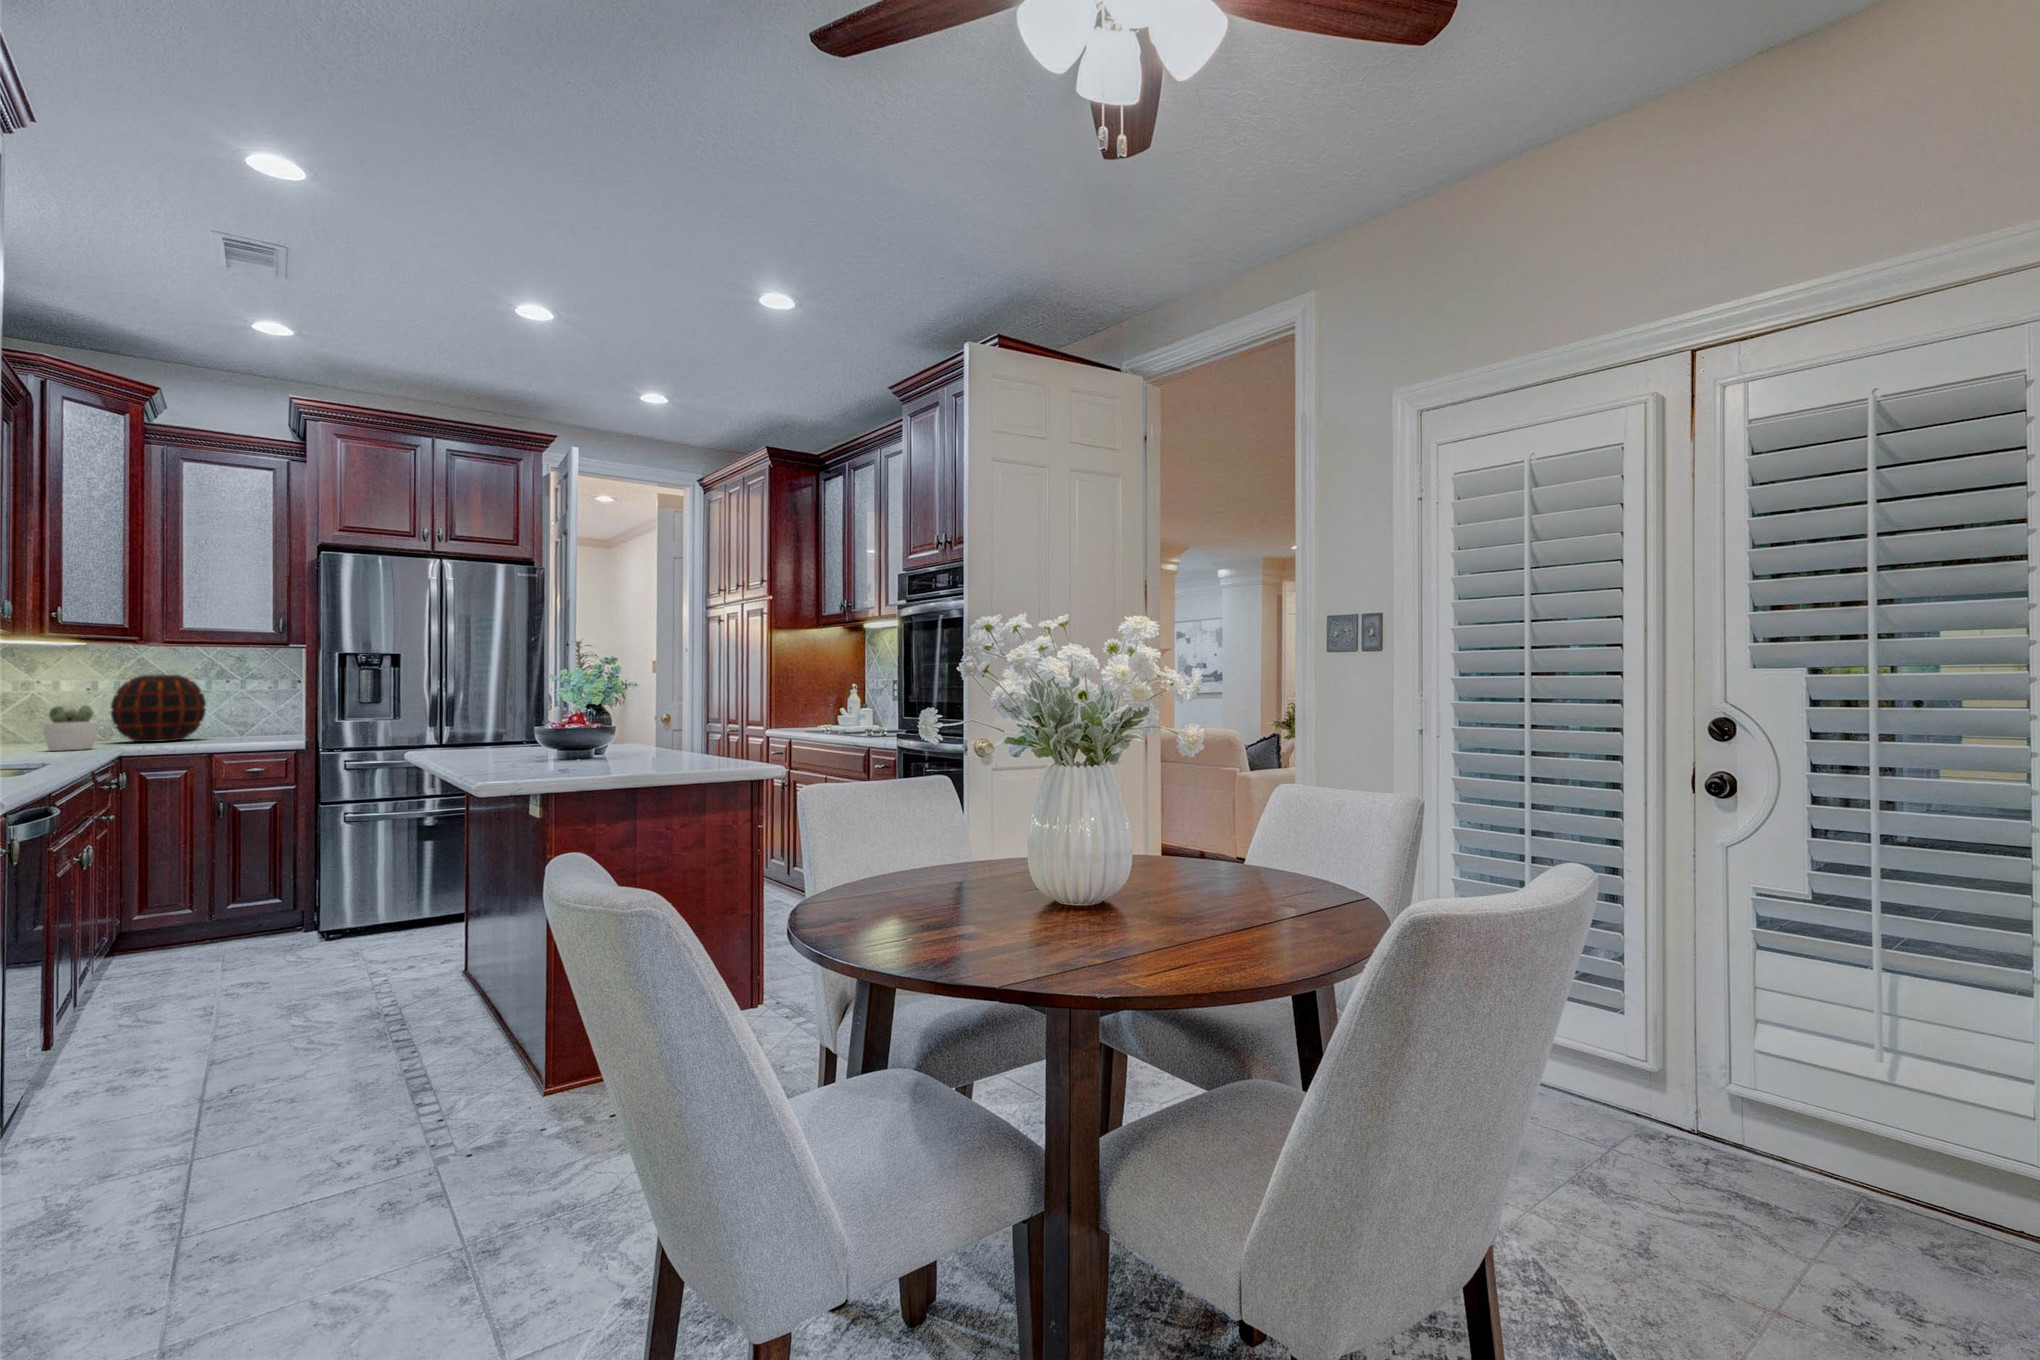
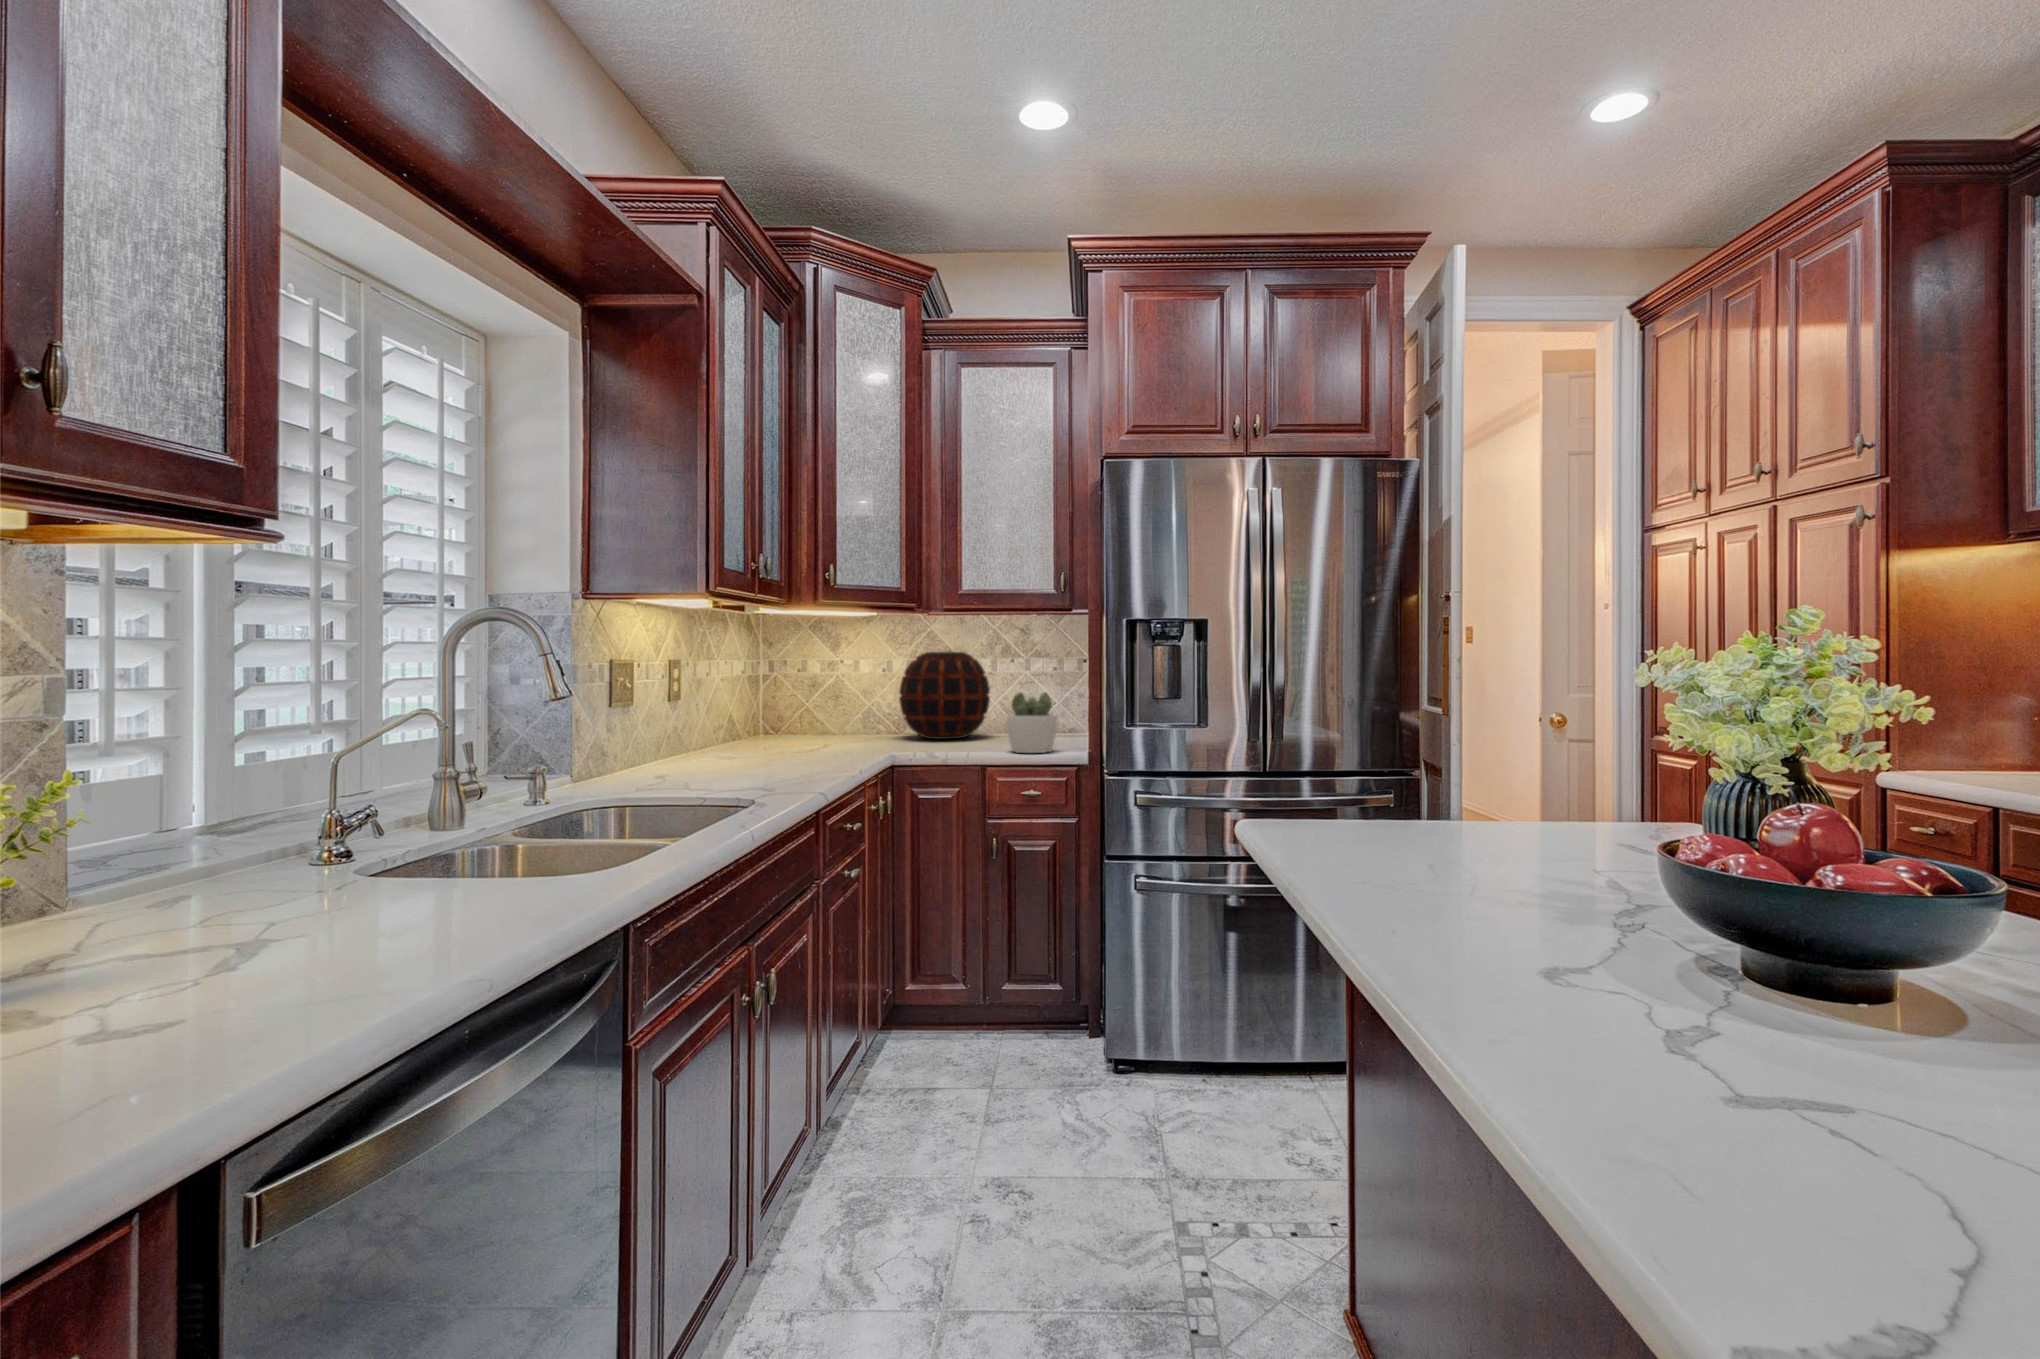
succulent plant: present [43,705,99,751] -> present [1006,692,1058,753]

